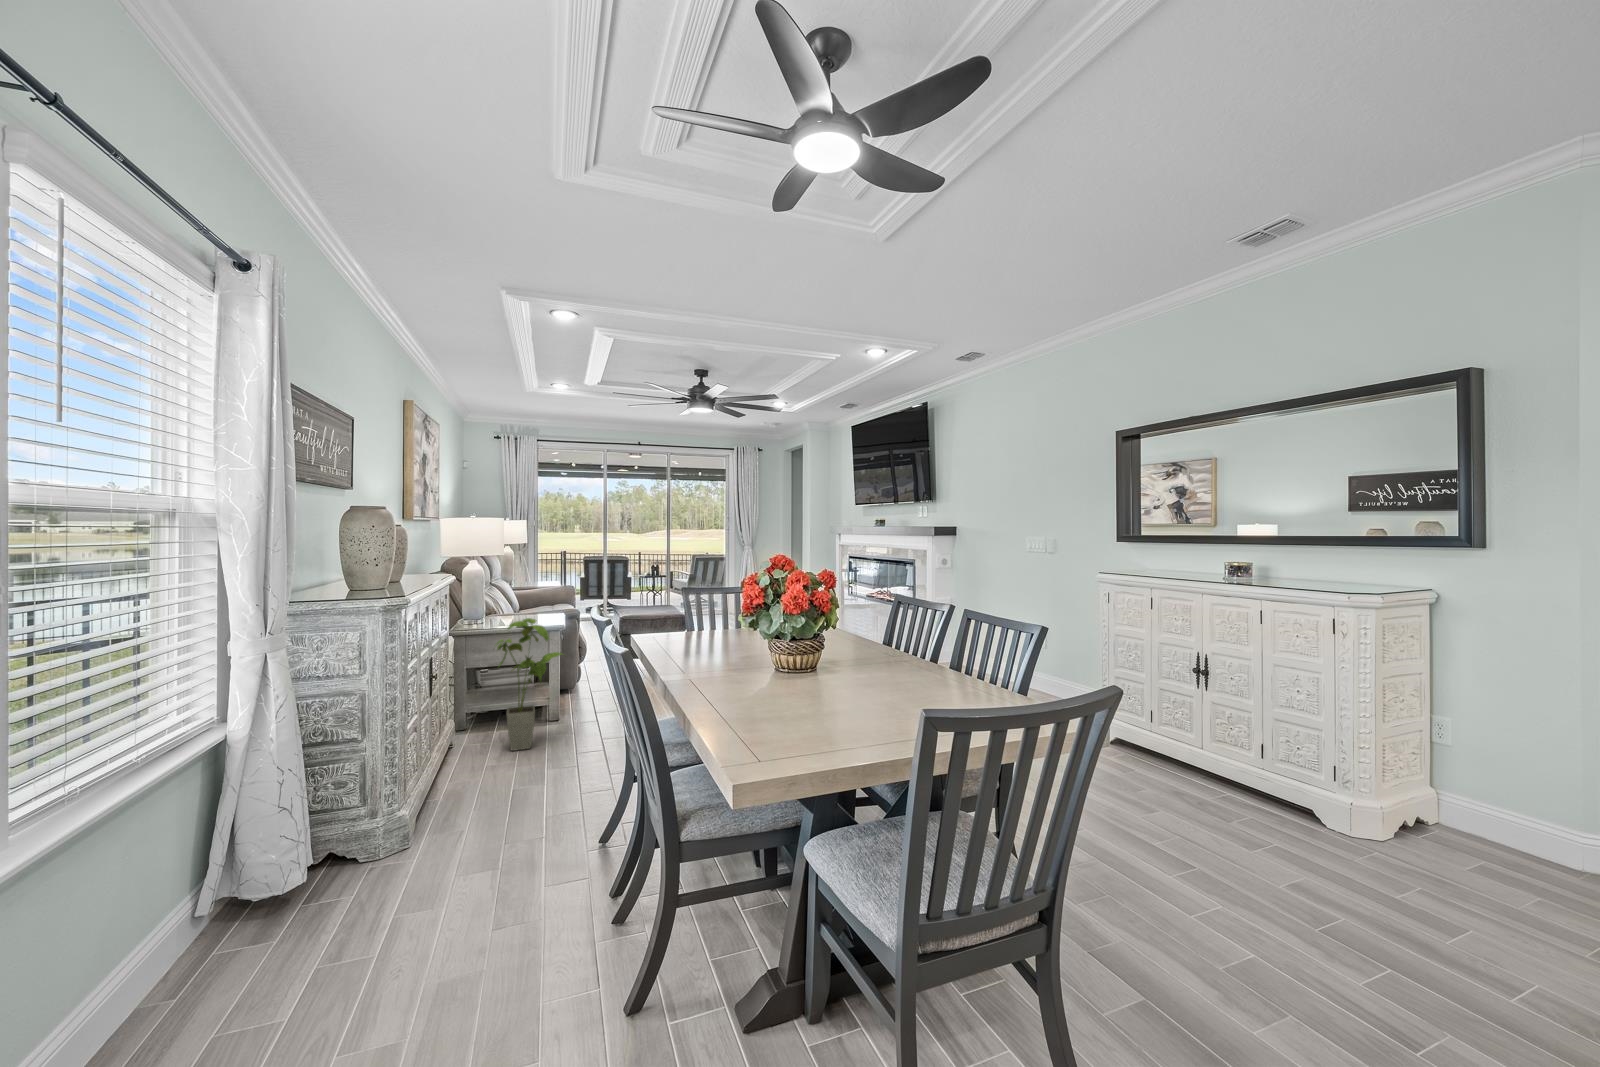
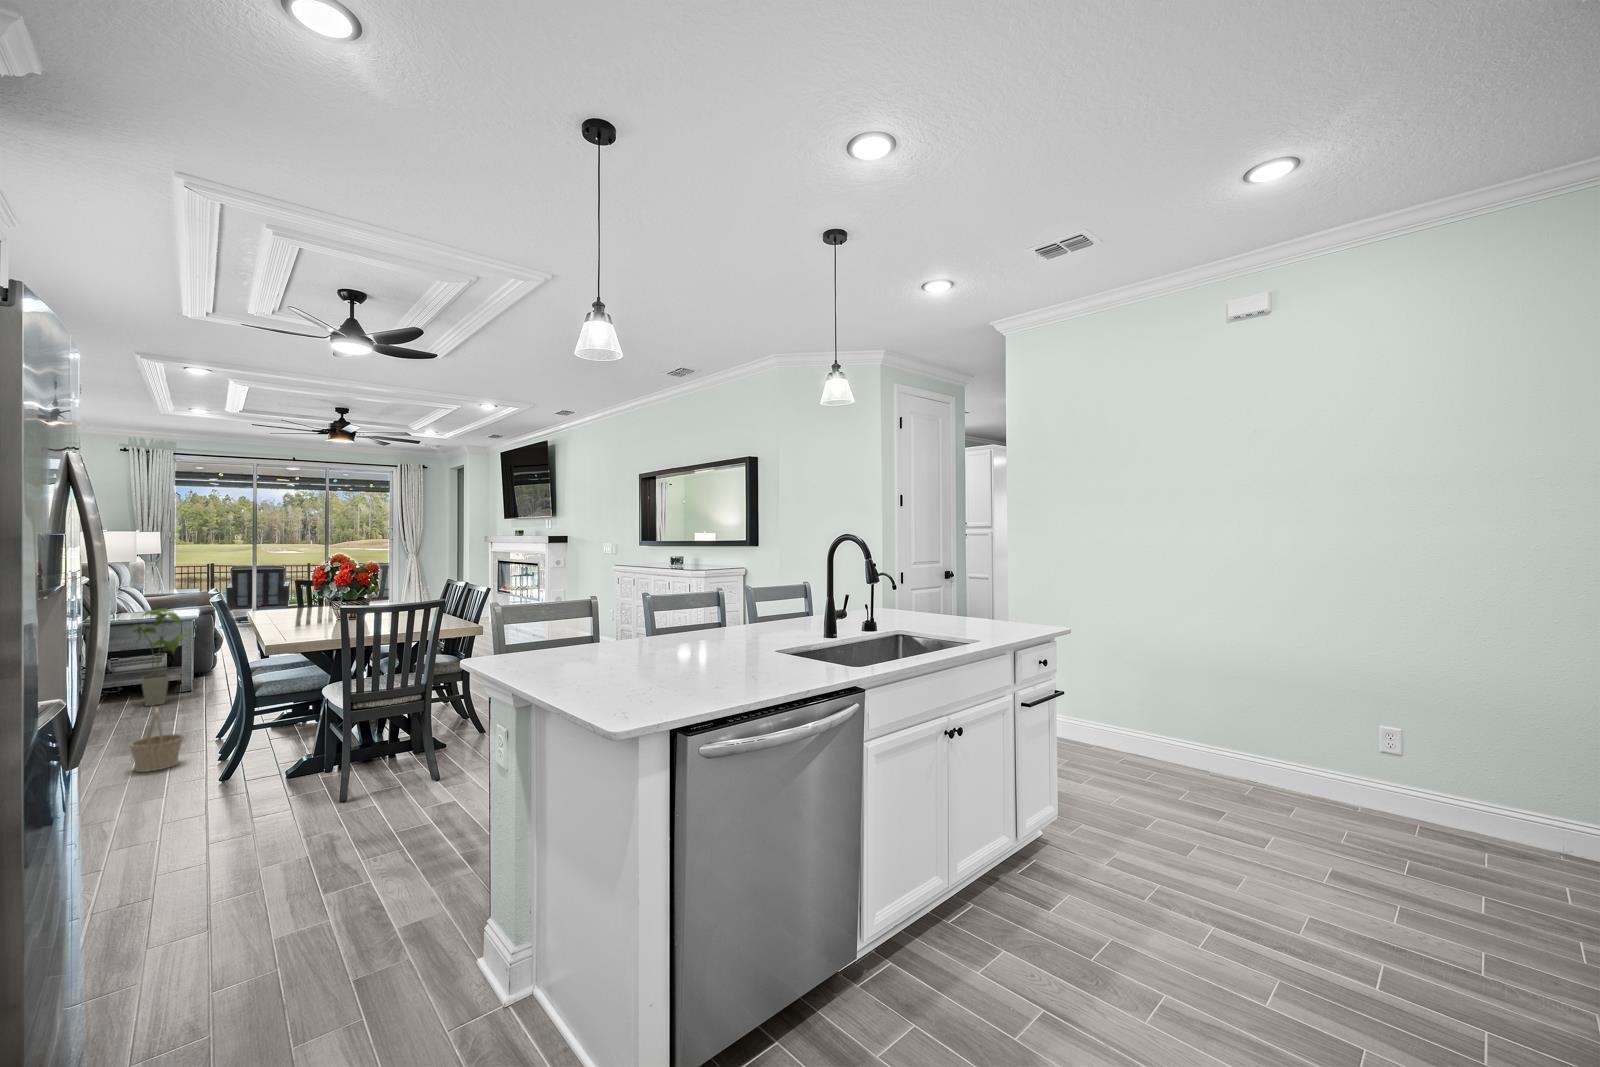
basket: none [479,831,560,962] -> present [129,708,184,772]

